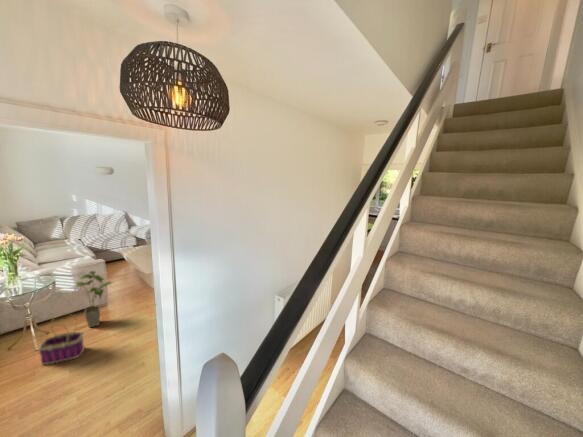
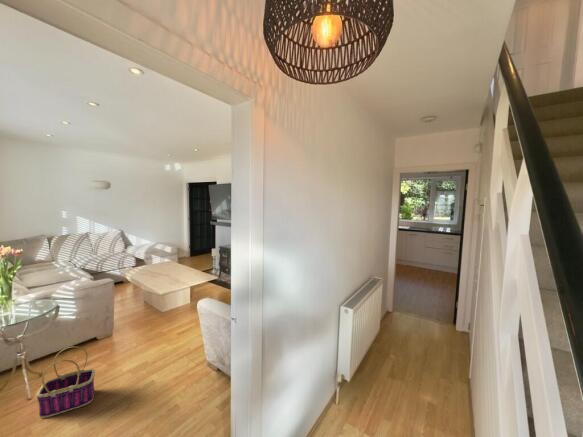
house plant: present [76,271,111,327] -> none [79,292,127,364]

